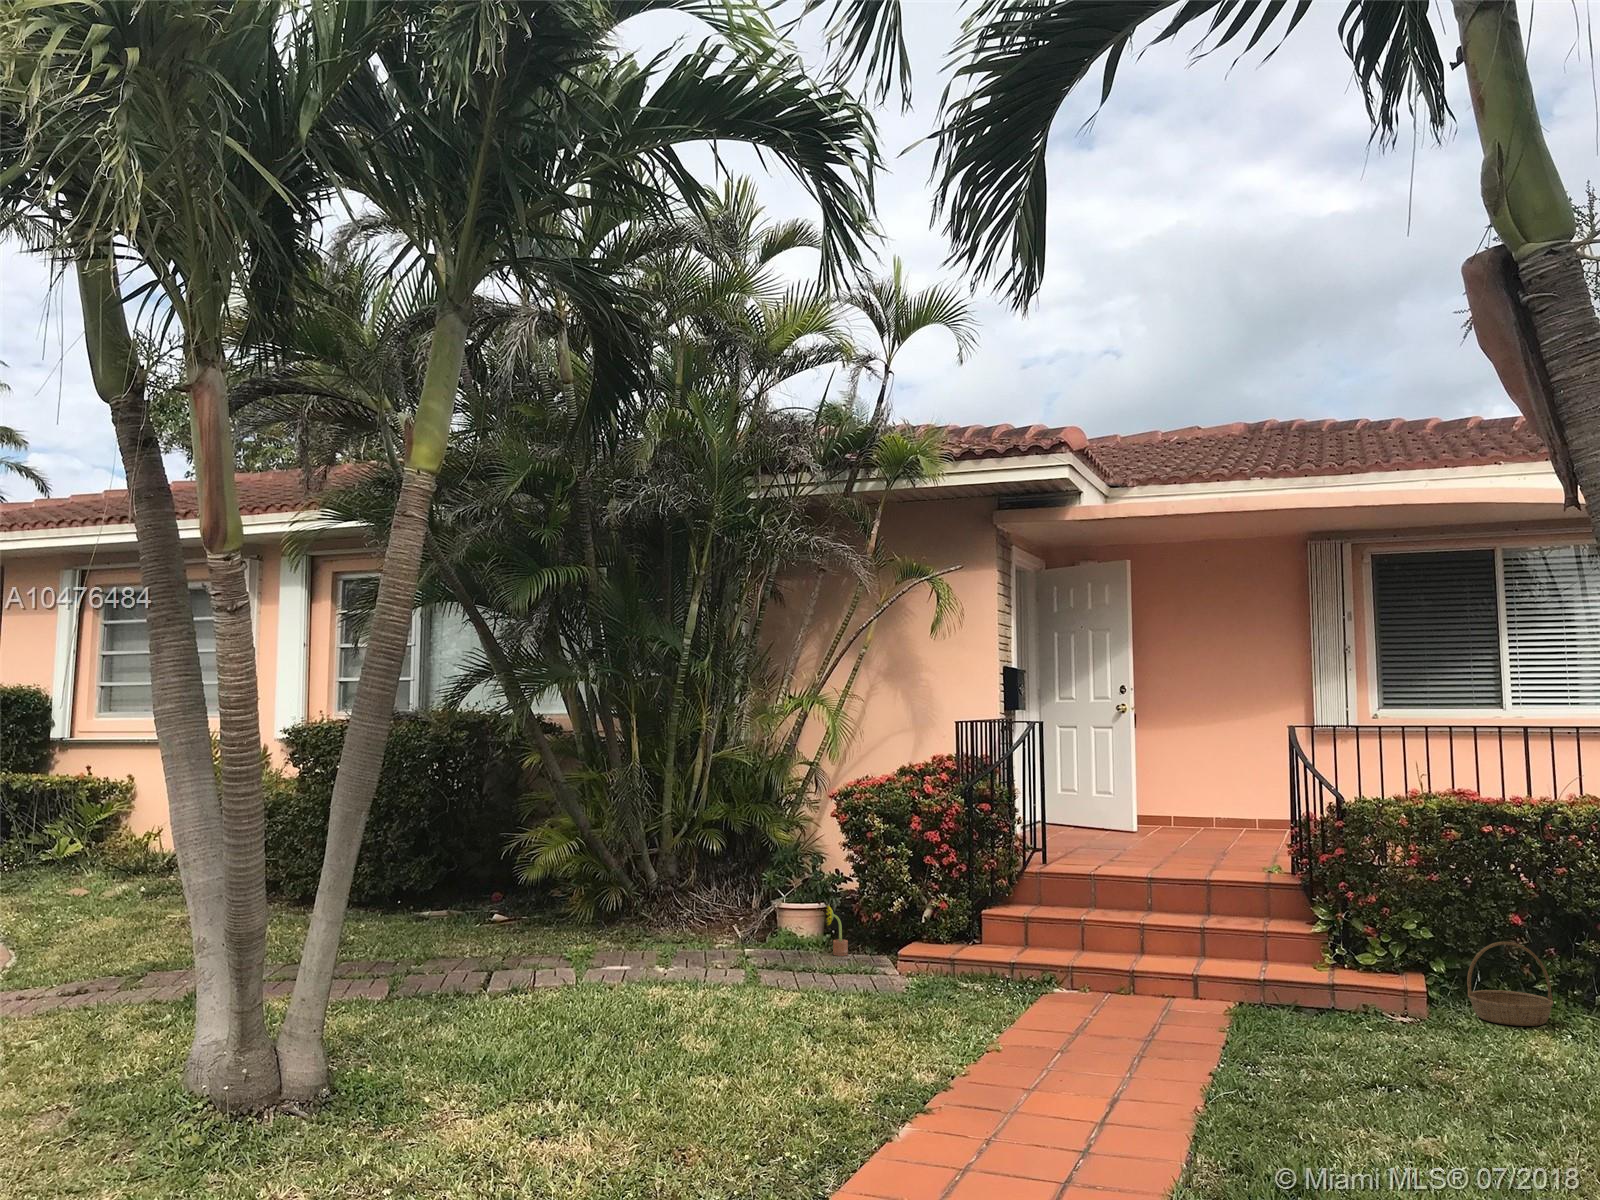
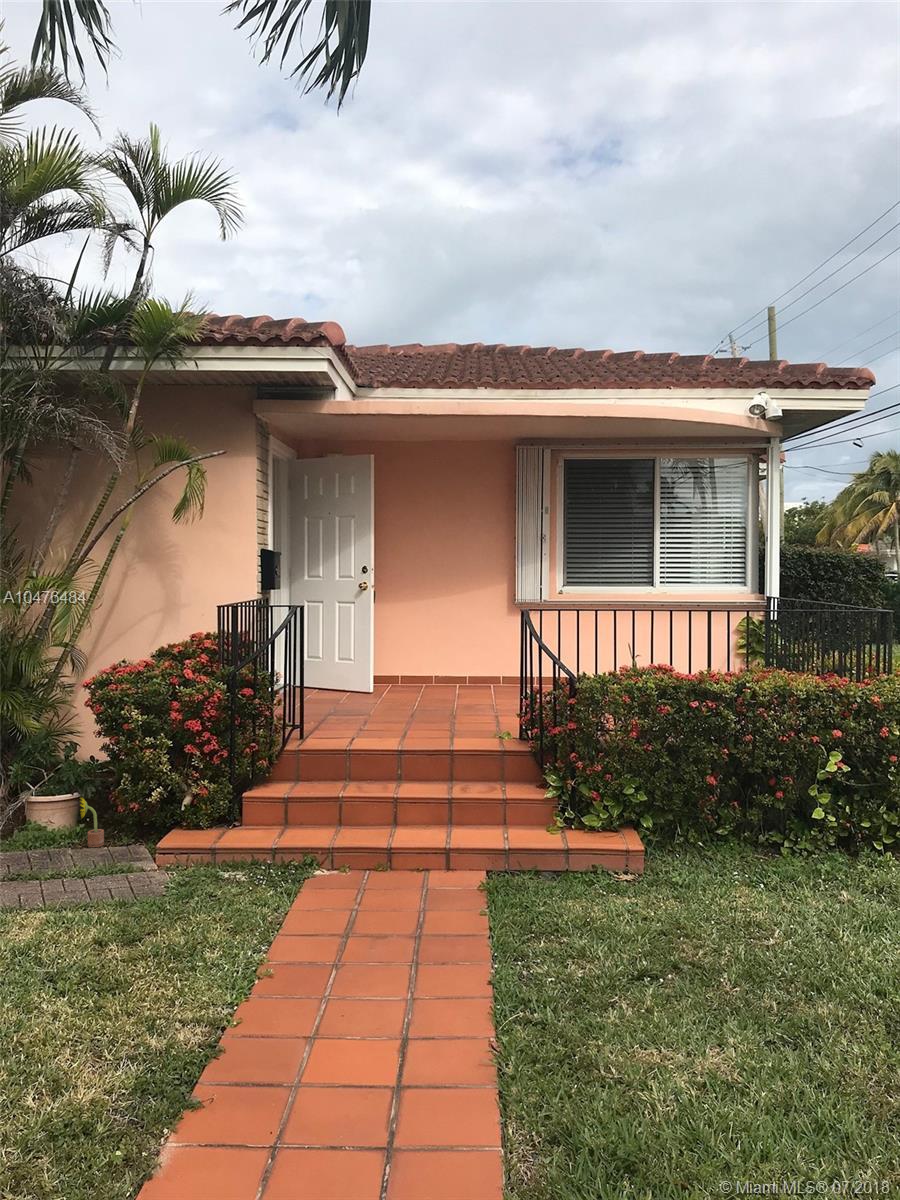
basket: present [1467,942,1553,1026] -> none [674,802,741,875]

